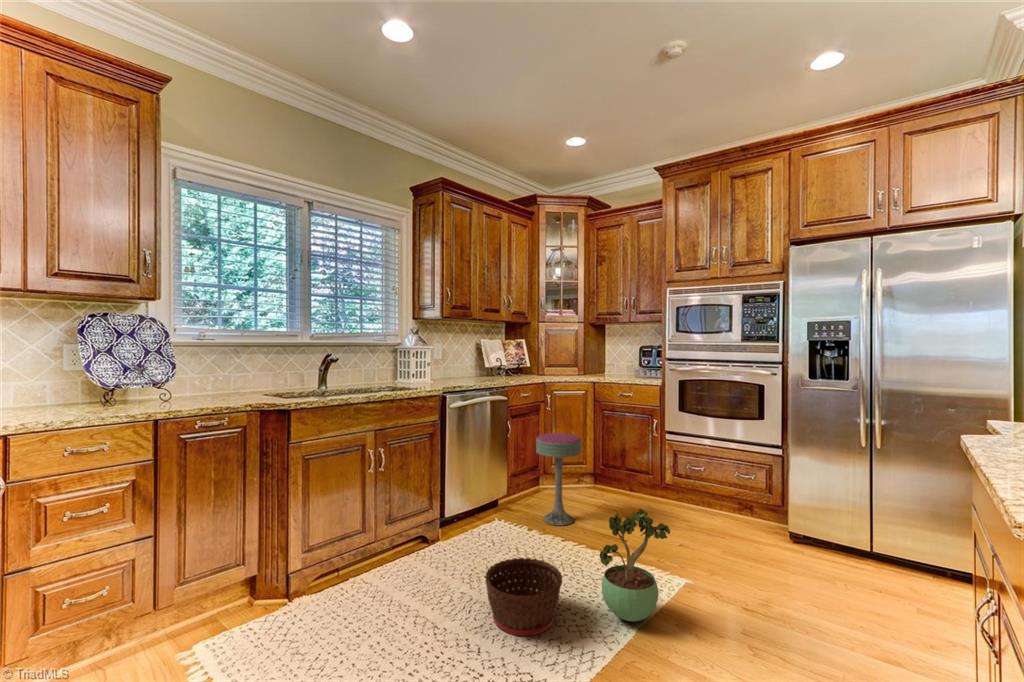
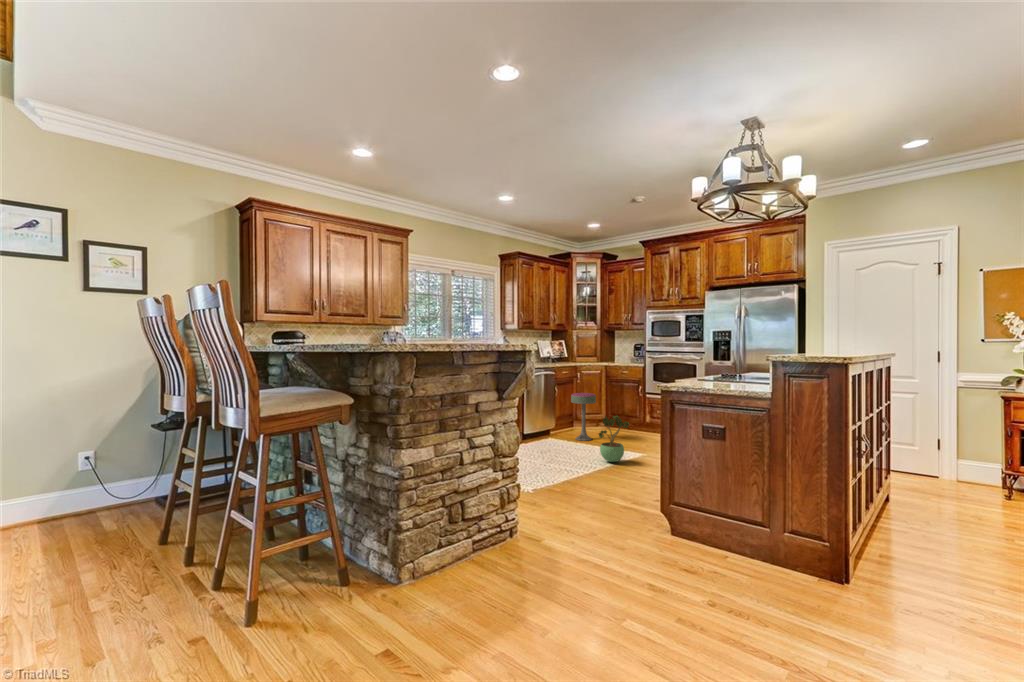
basket: present [485,558,562,636] -> none [549,440,583,464]

